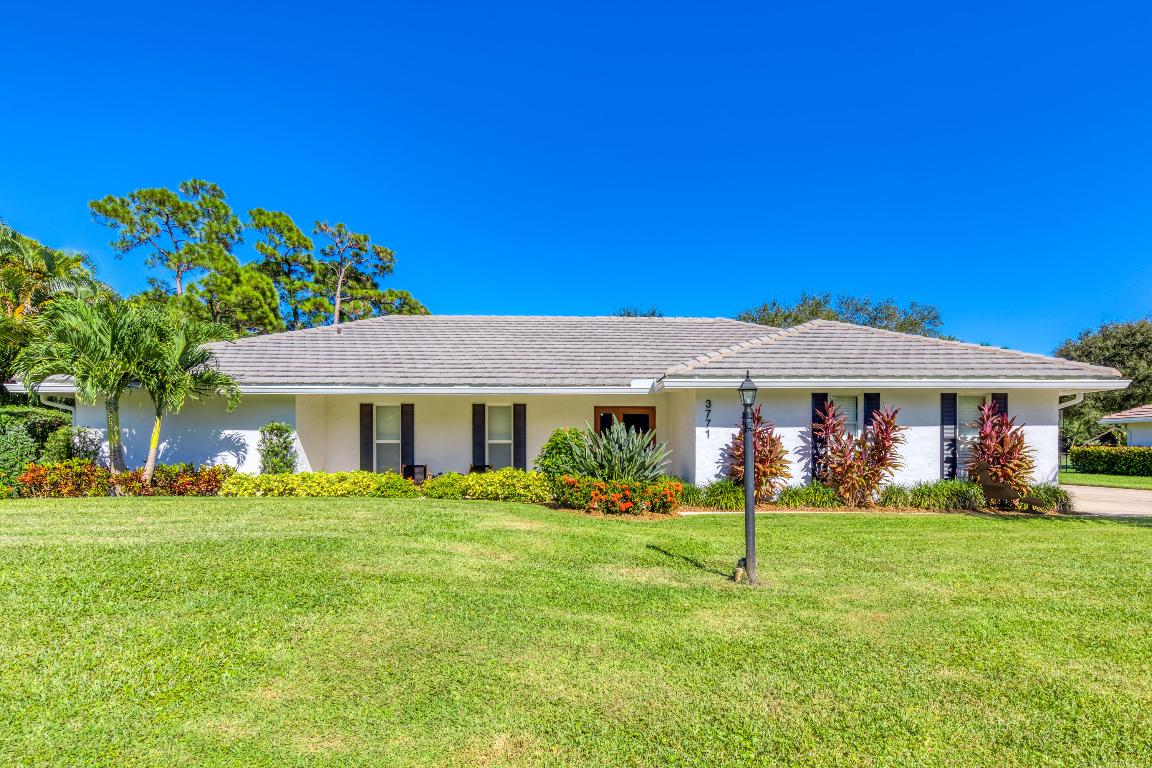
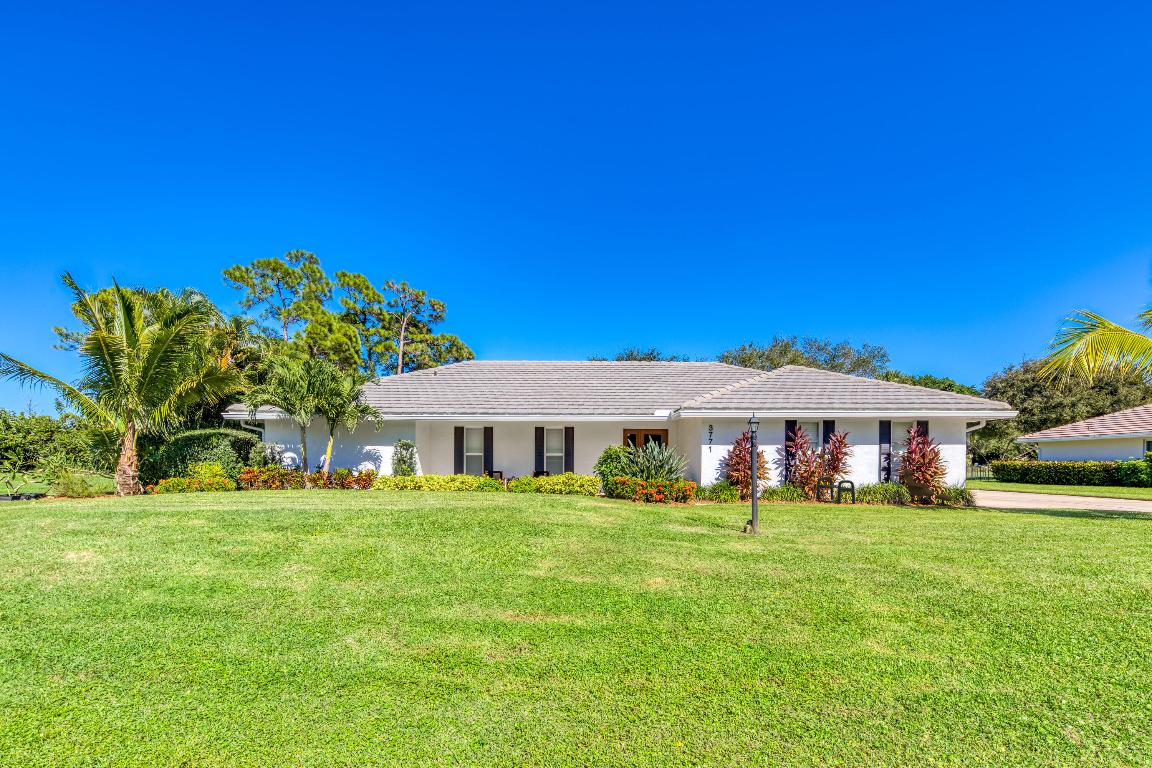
bench: none [853,473,908,512] -> present [817,477,855,504]

